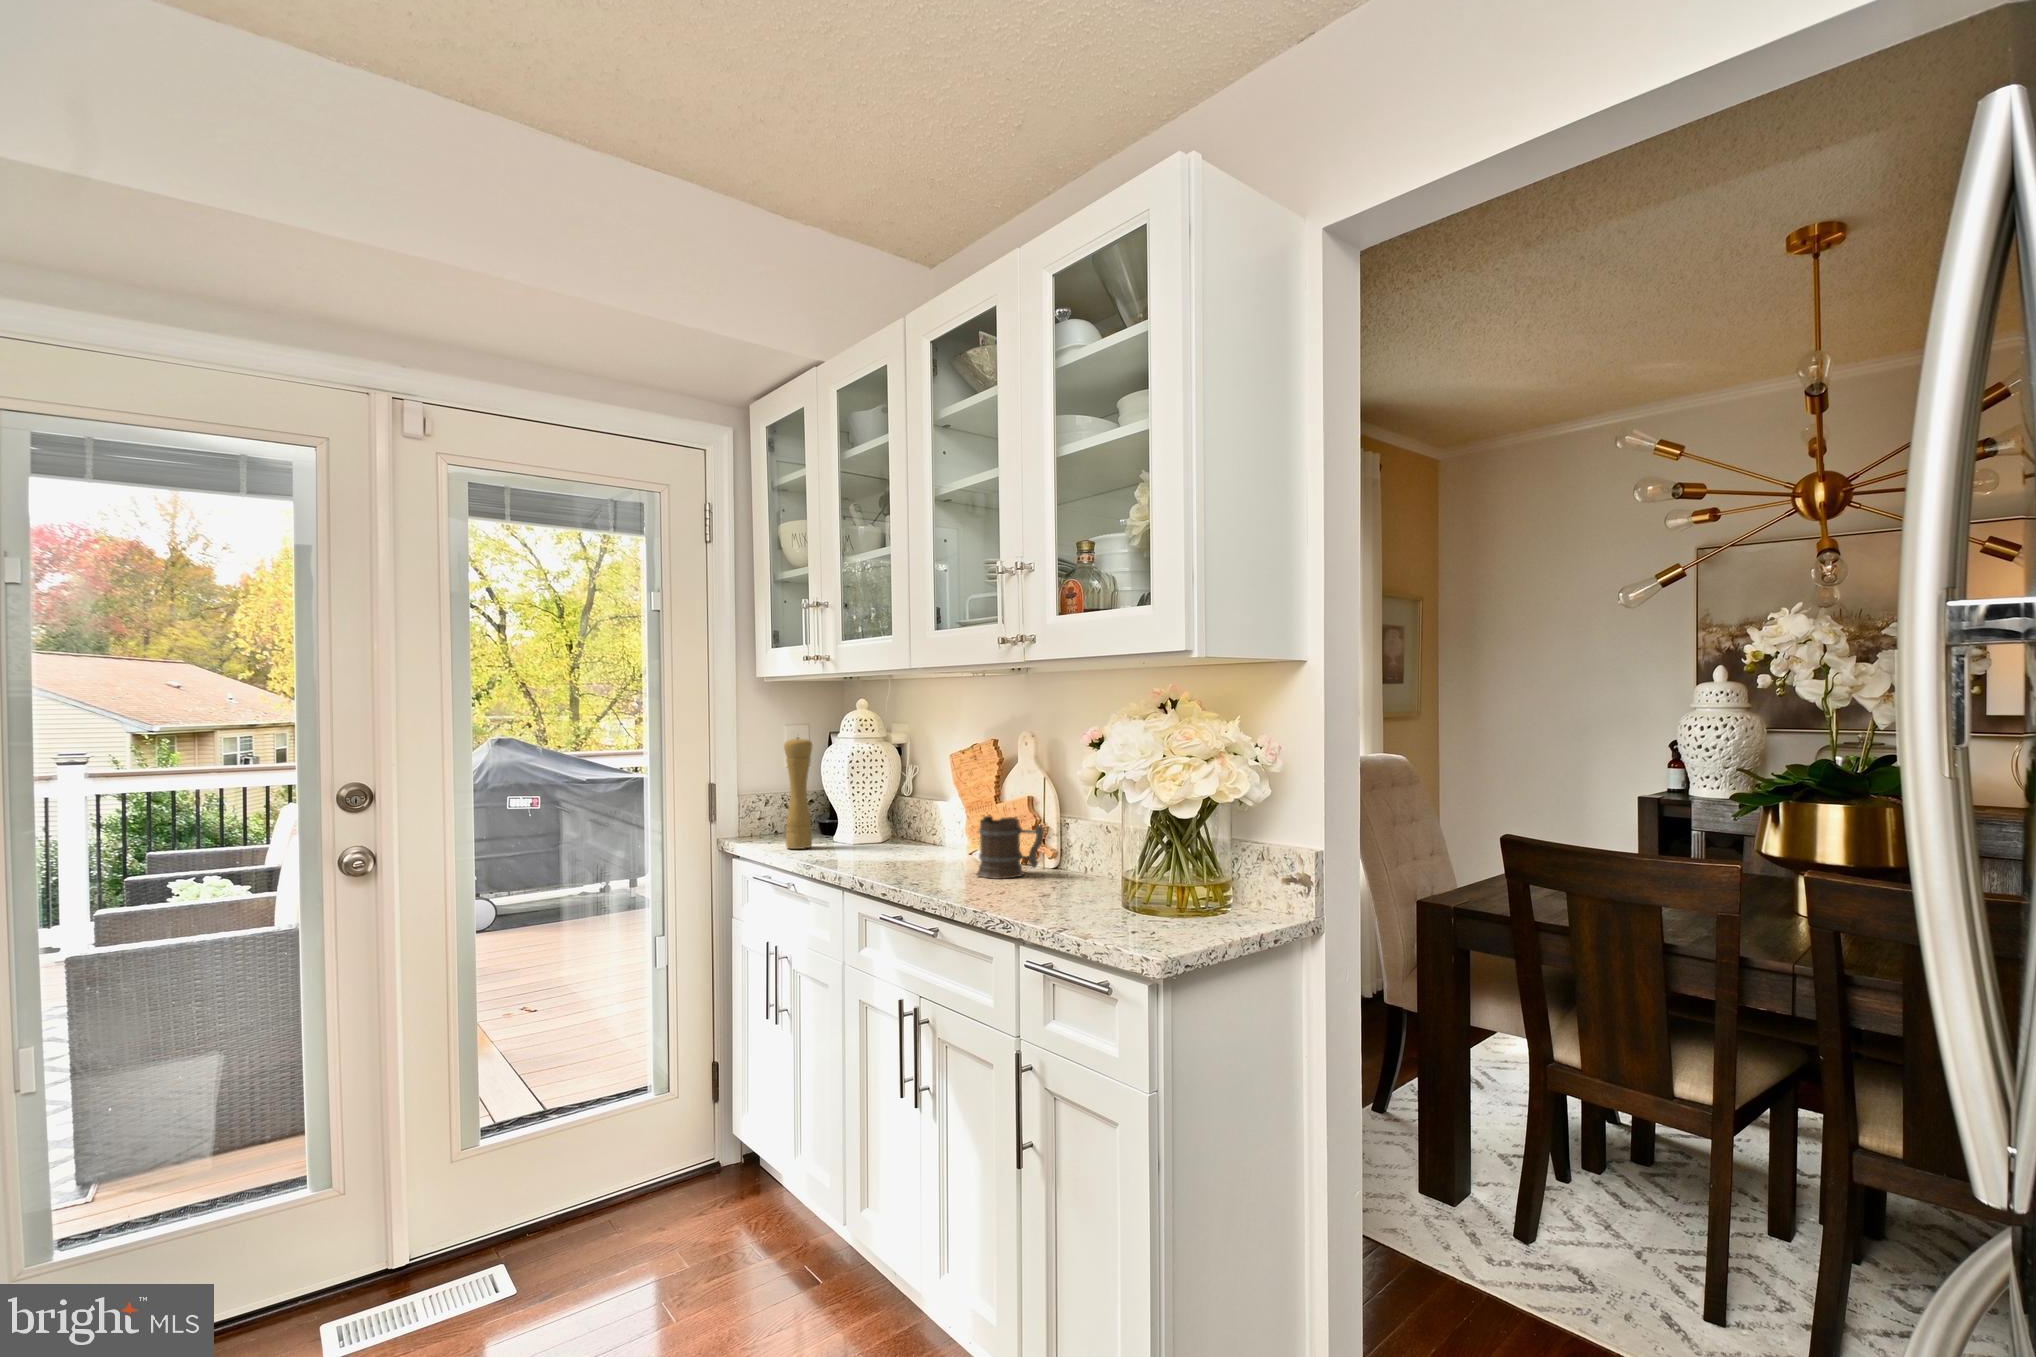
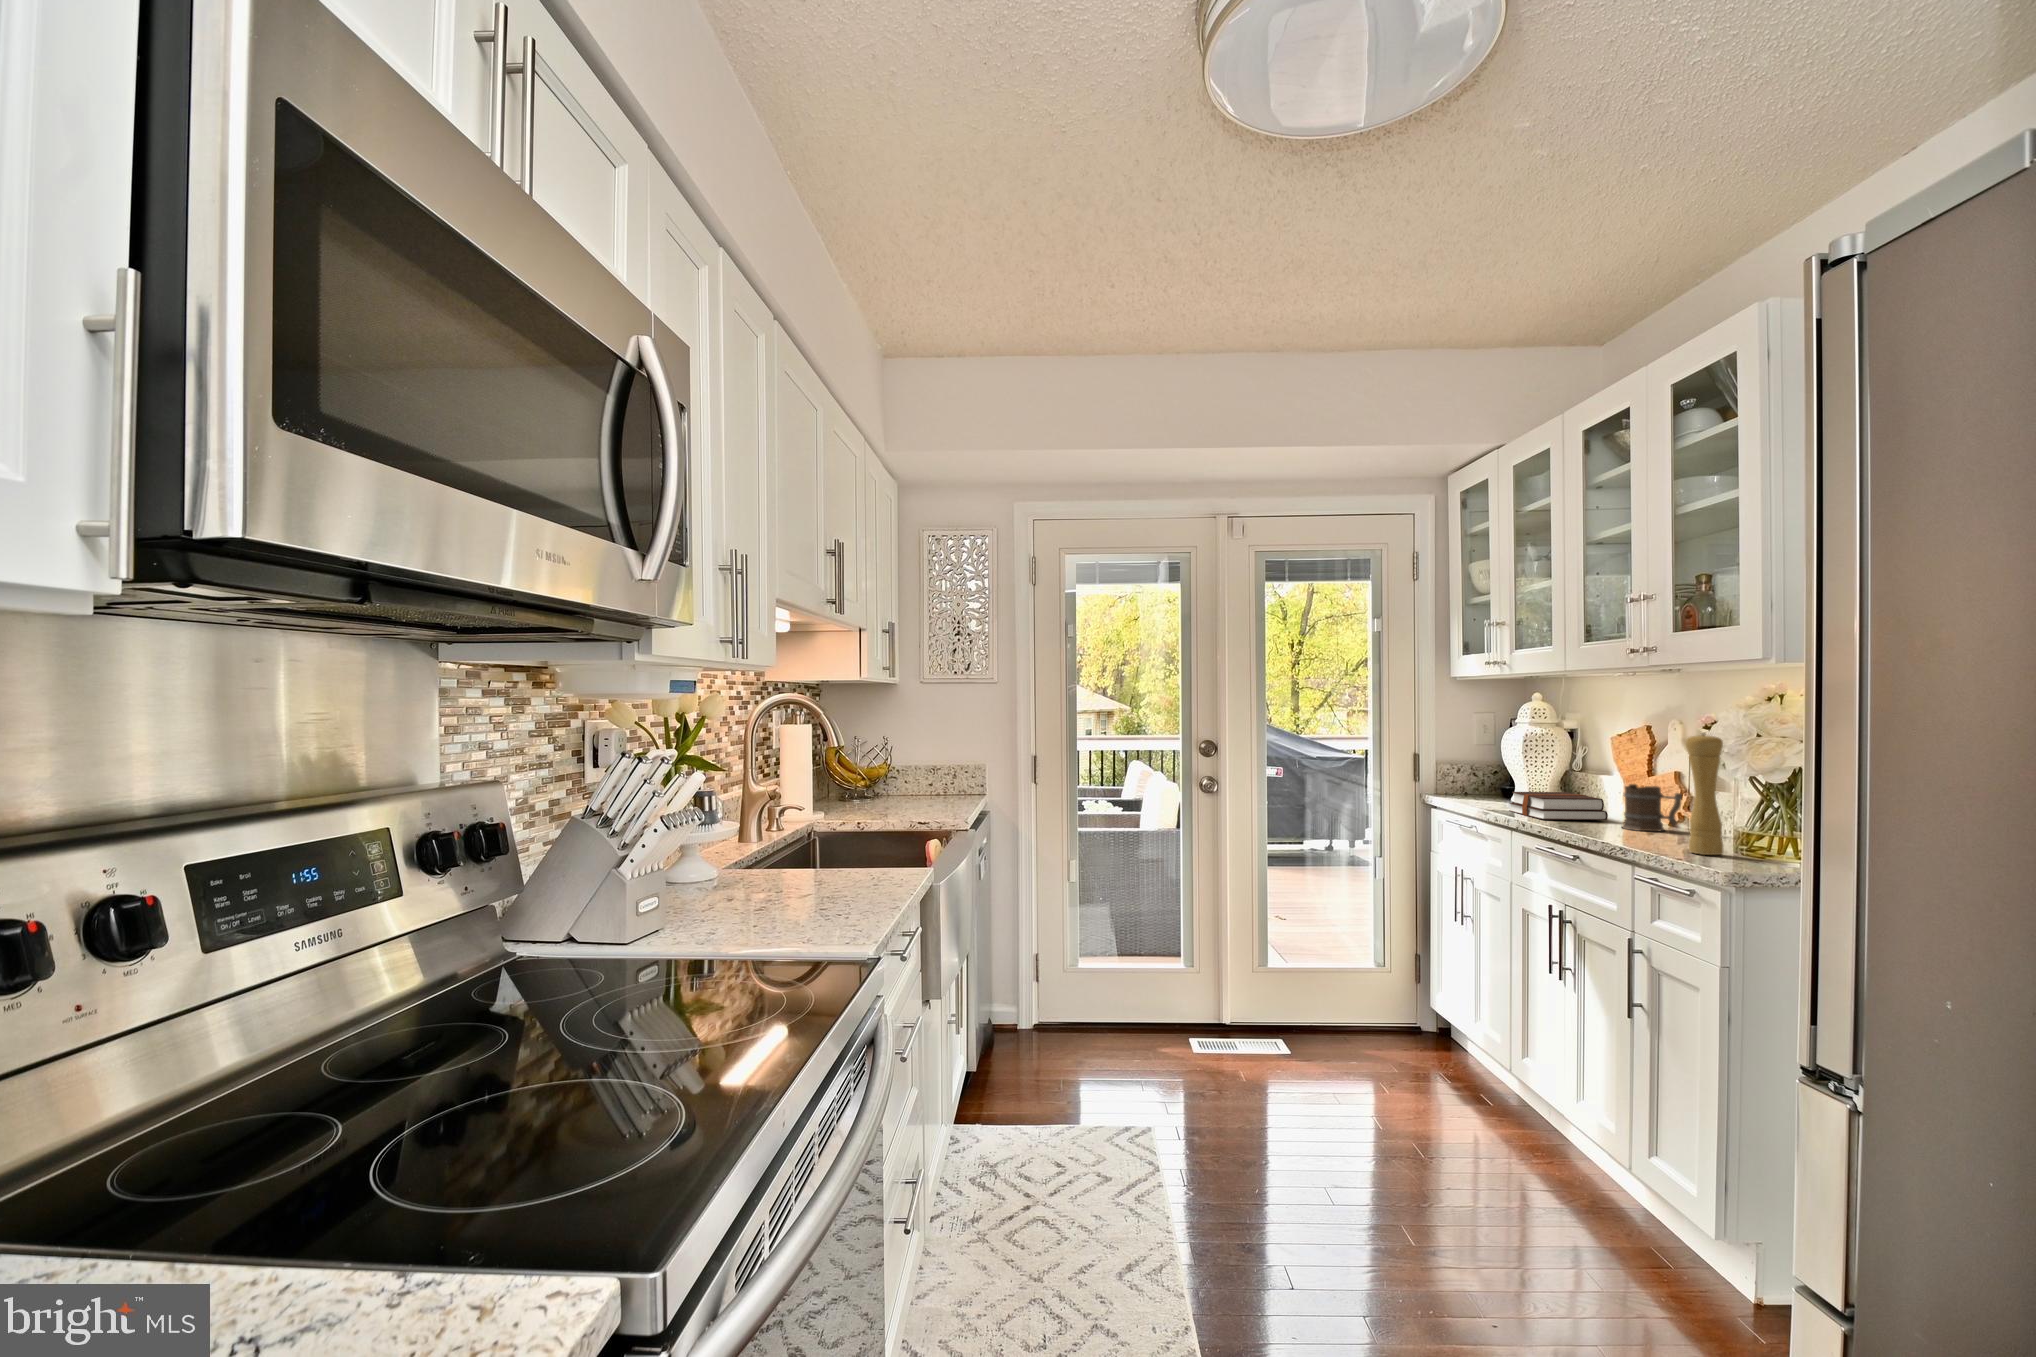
pepper mill: present [784,737,812,849] -> present [1686,734,1723,855]
hardback book: none [836,827,956,873] -> present [1509,792,1608,820]

